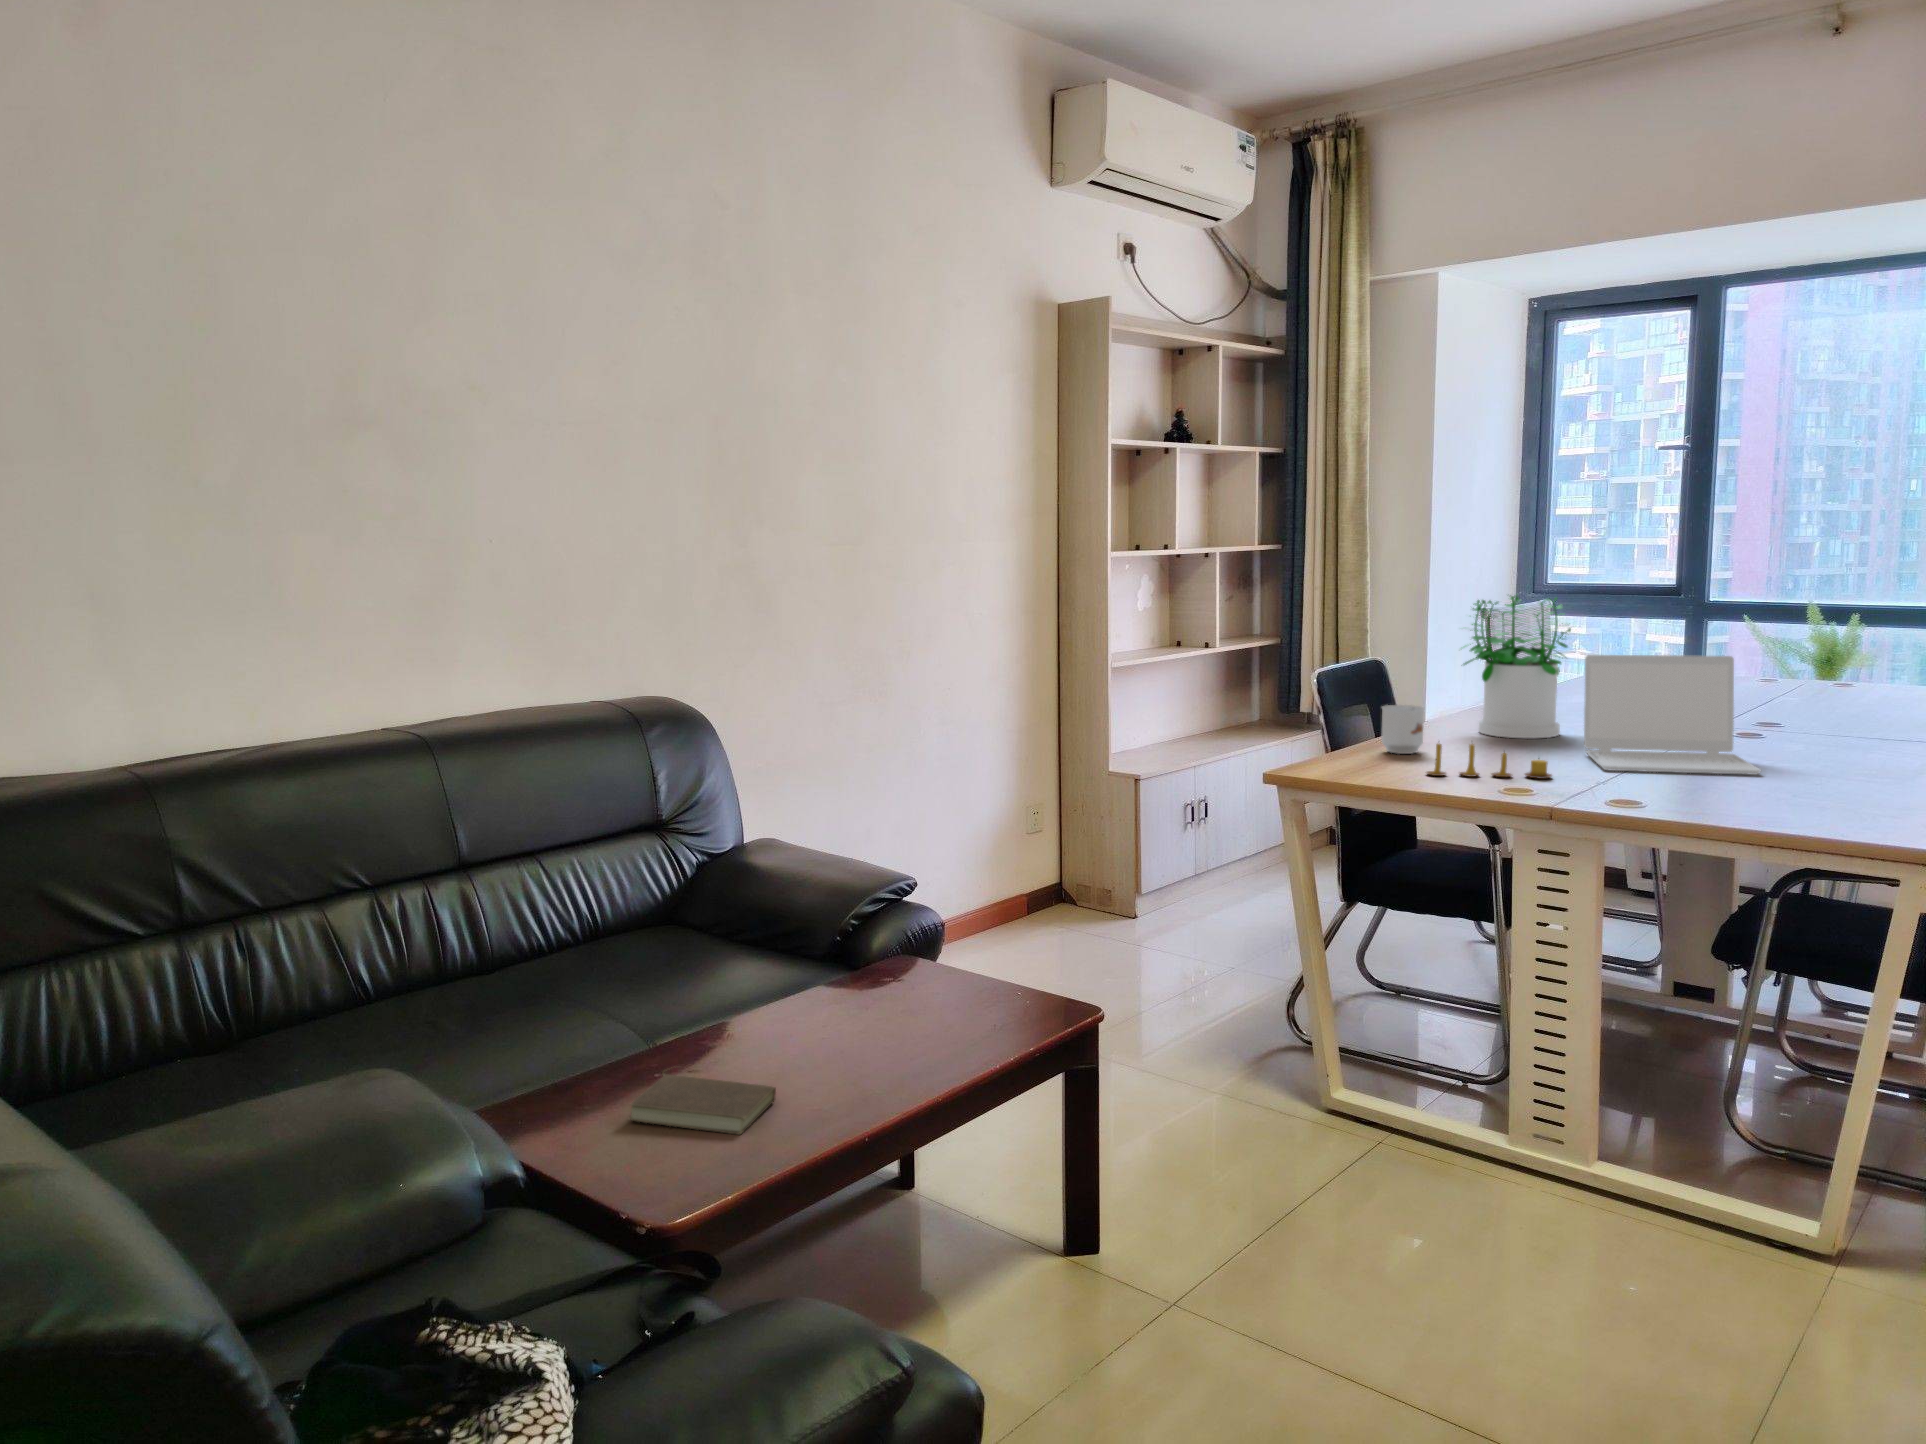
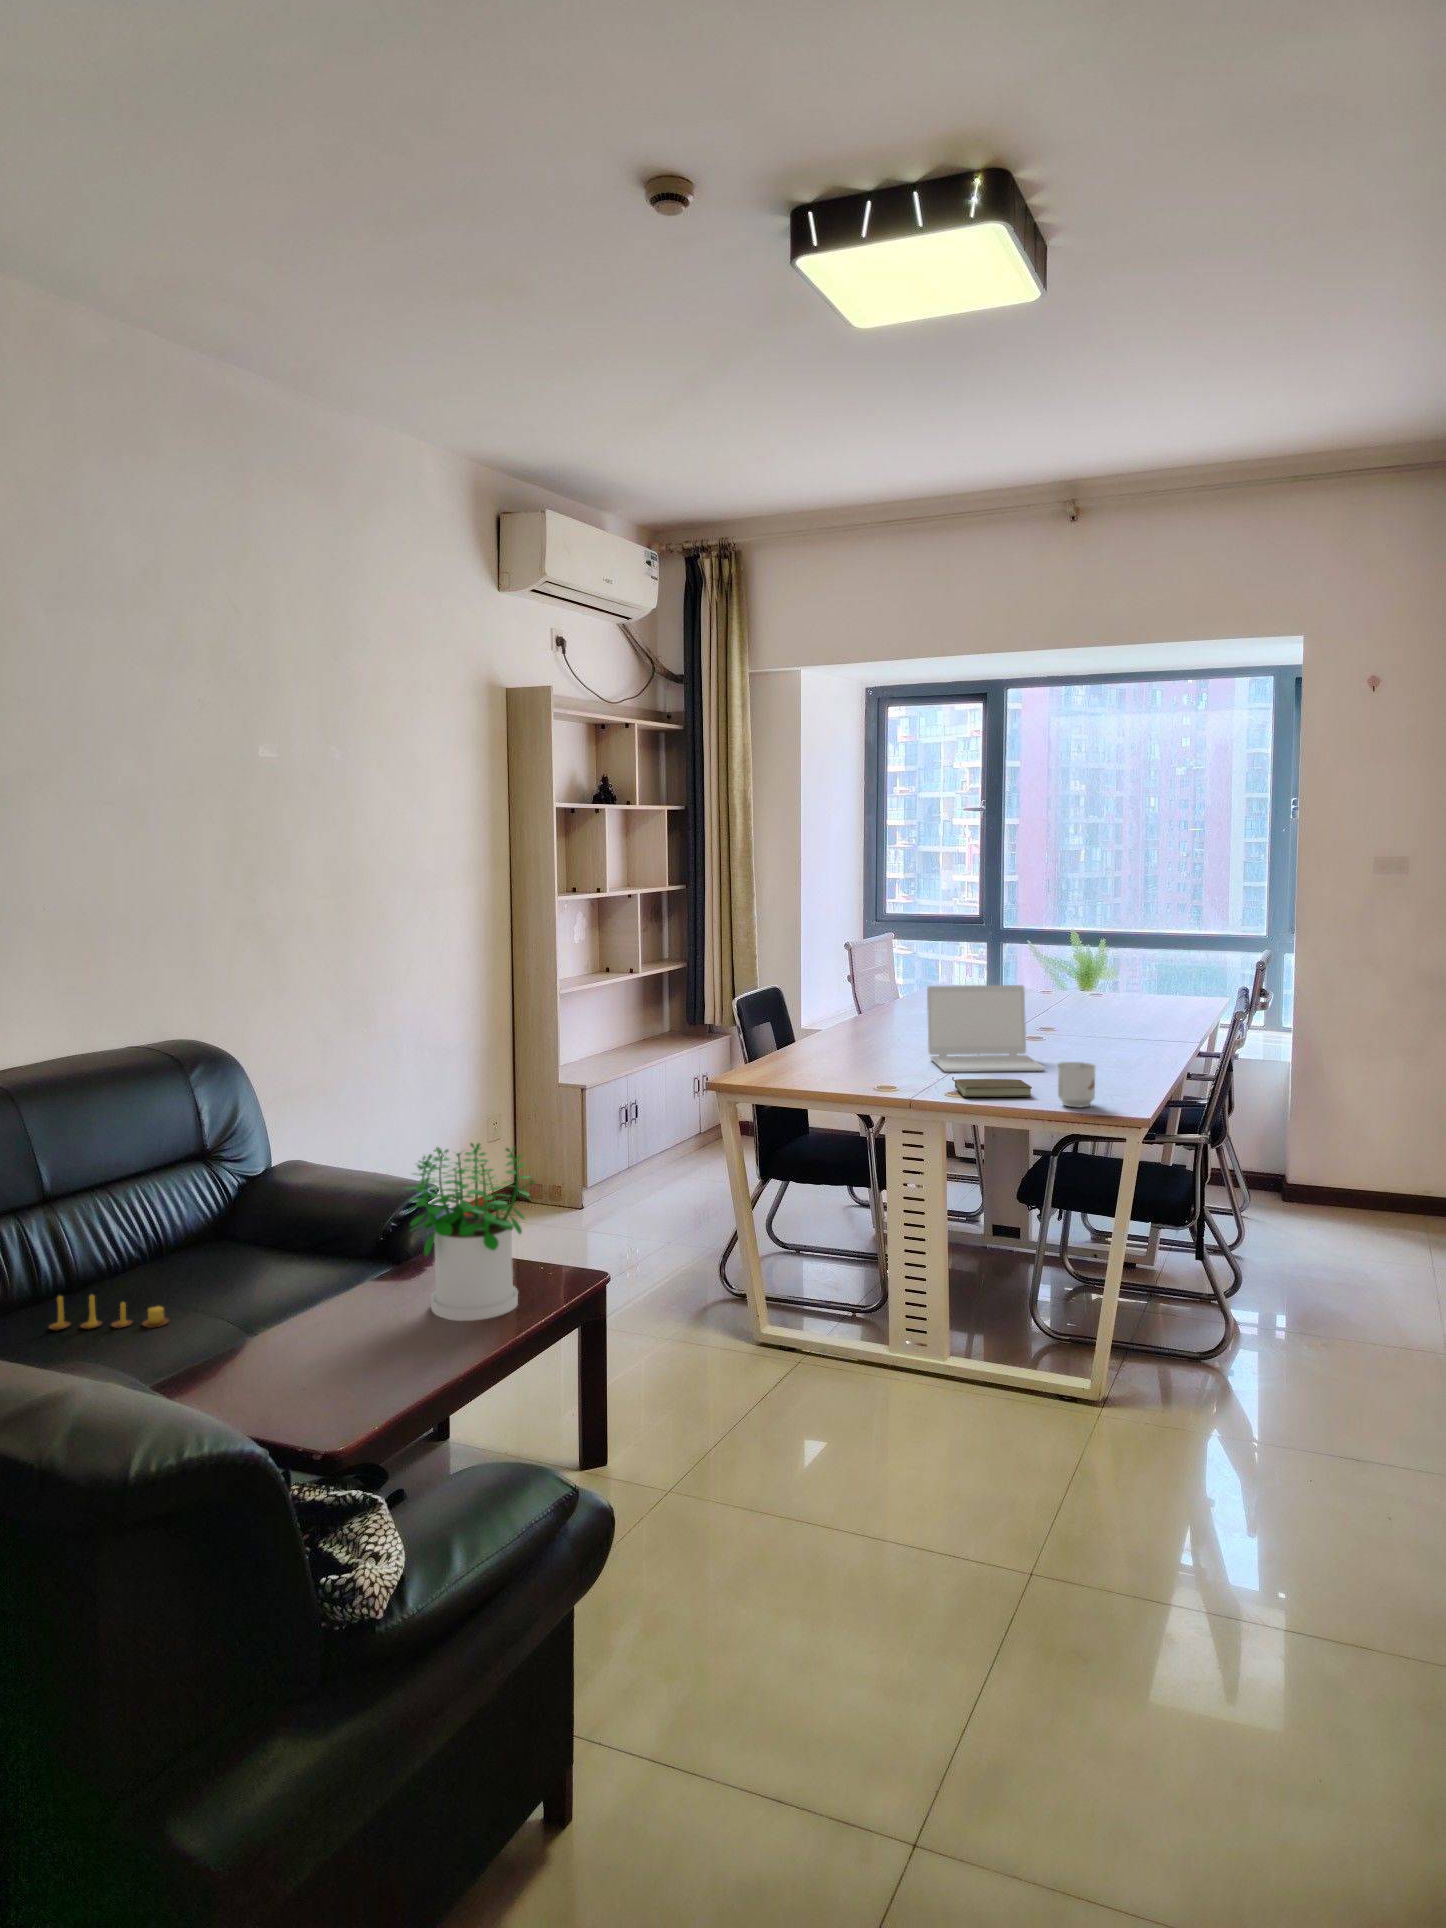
potted plant: present [1464,596,1571,738] -> present [406,1143,534,1321]
mug: present [1382,705,1424,754] -> present [1058,1062,1096,1107]
candle: present [1427,743,1552,779] -> present [49,1295,169,1330]
book: present [629,1072,776,1134] -> present [952,1077,1032,1097]

